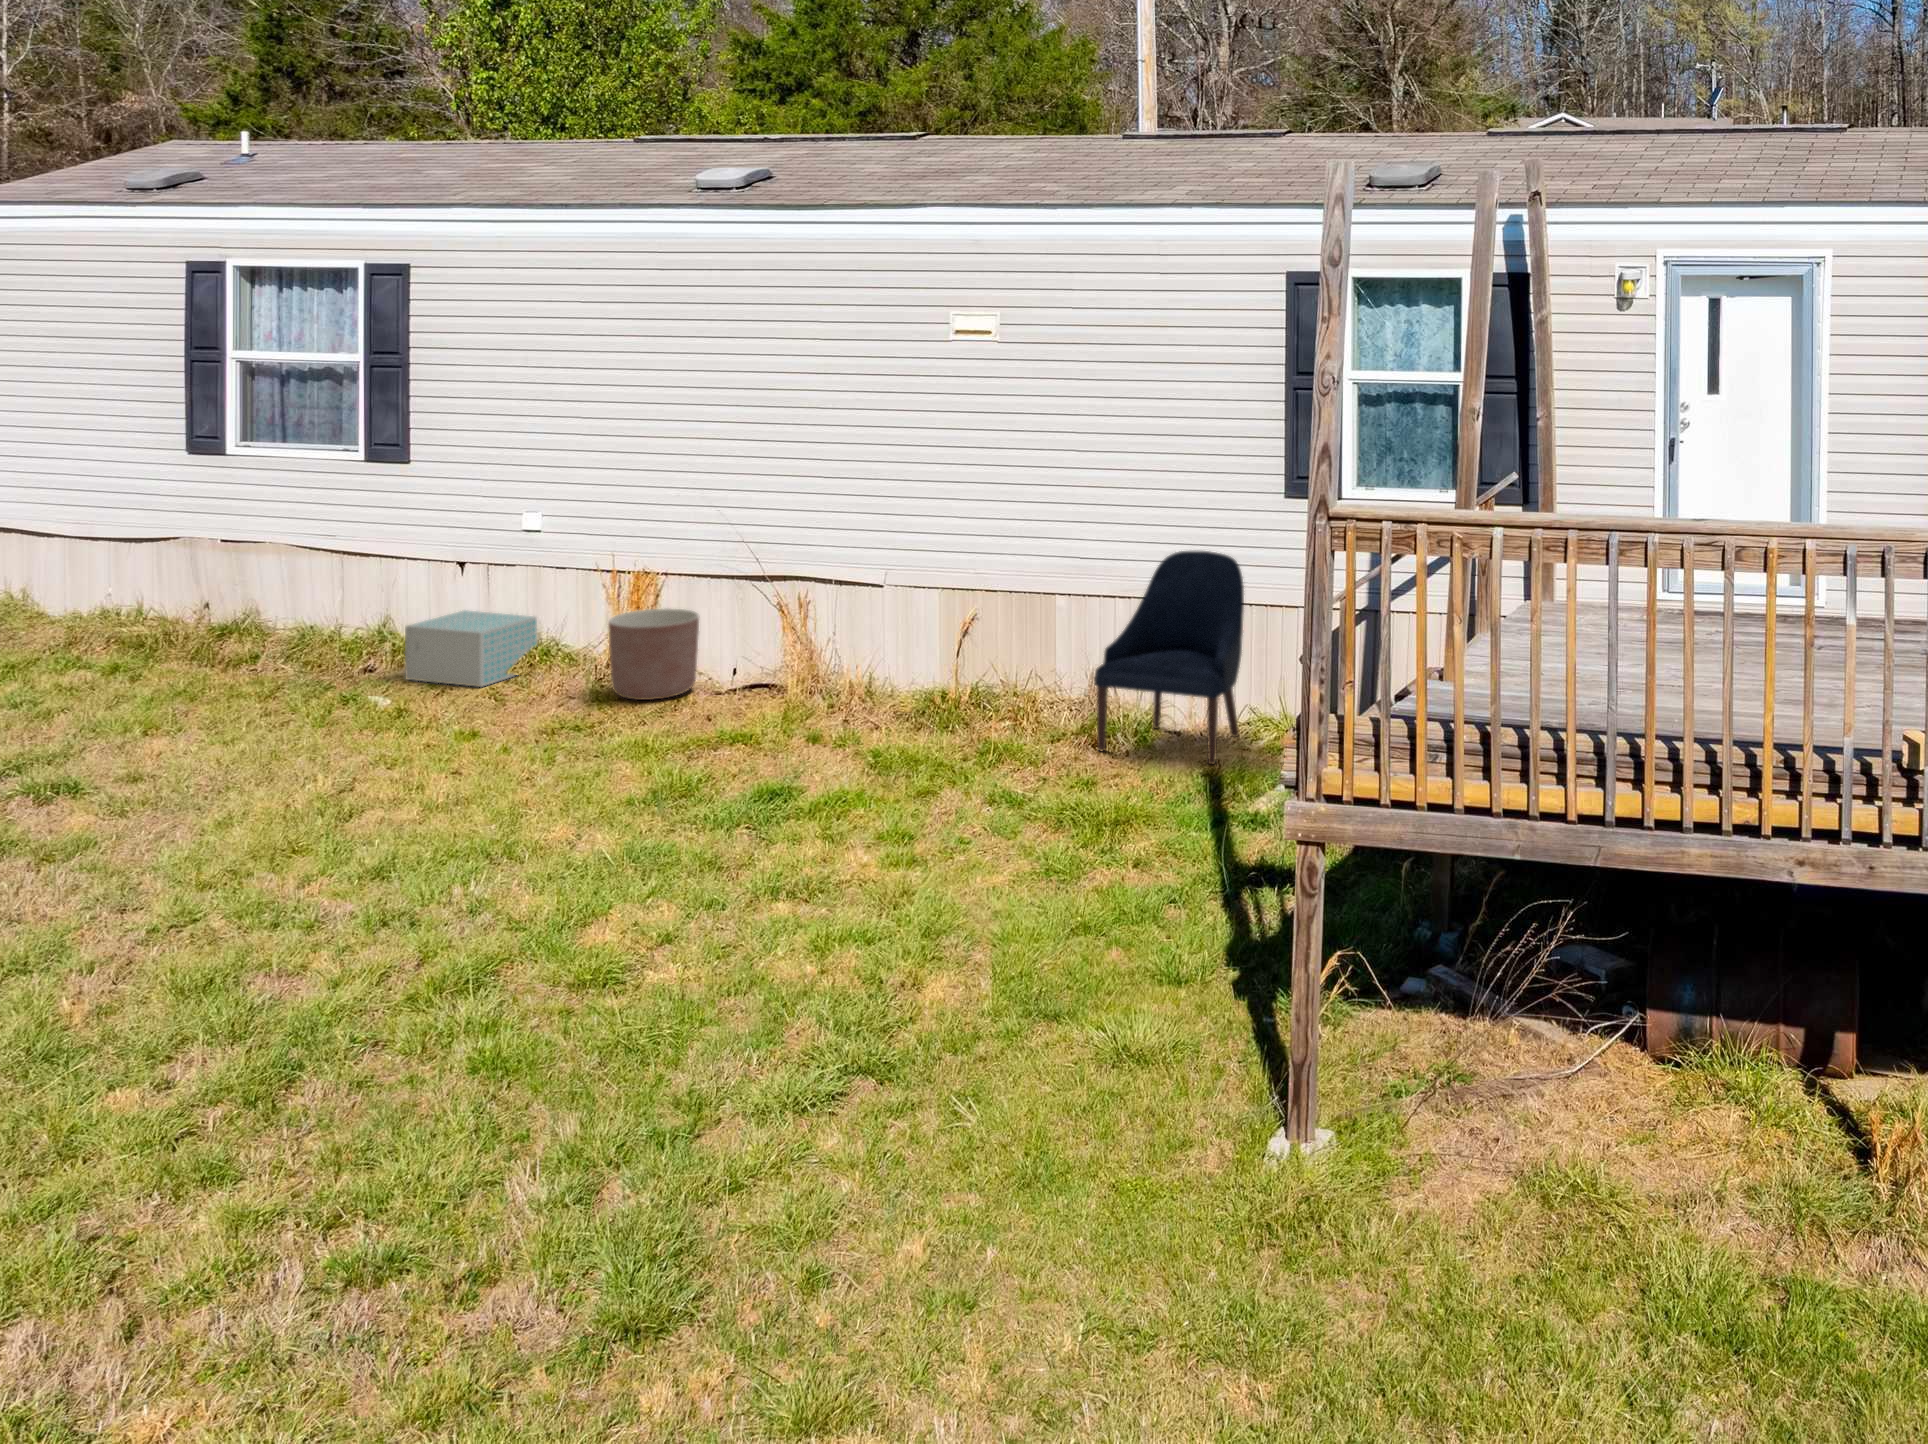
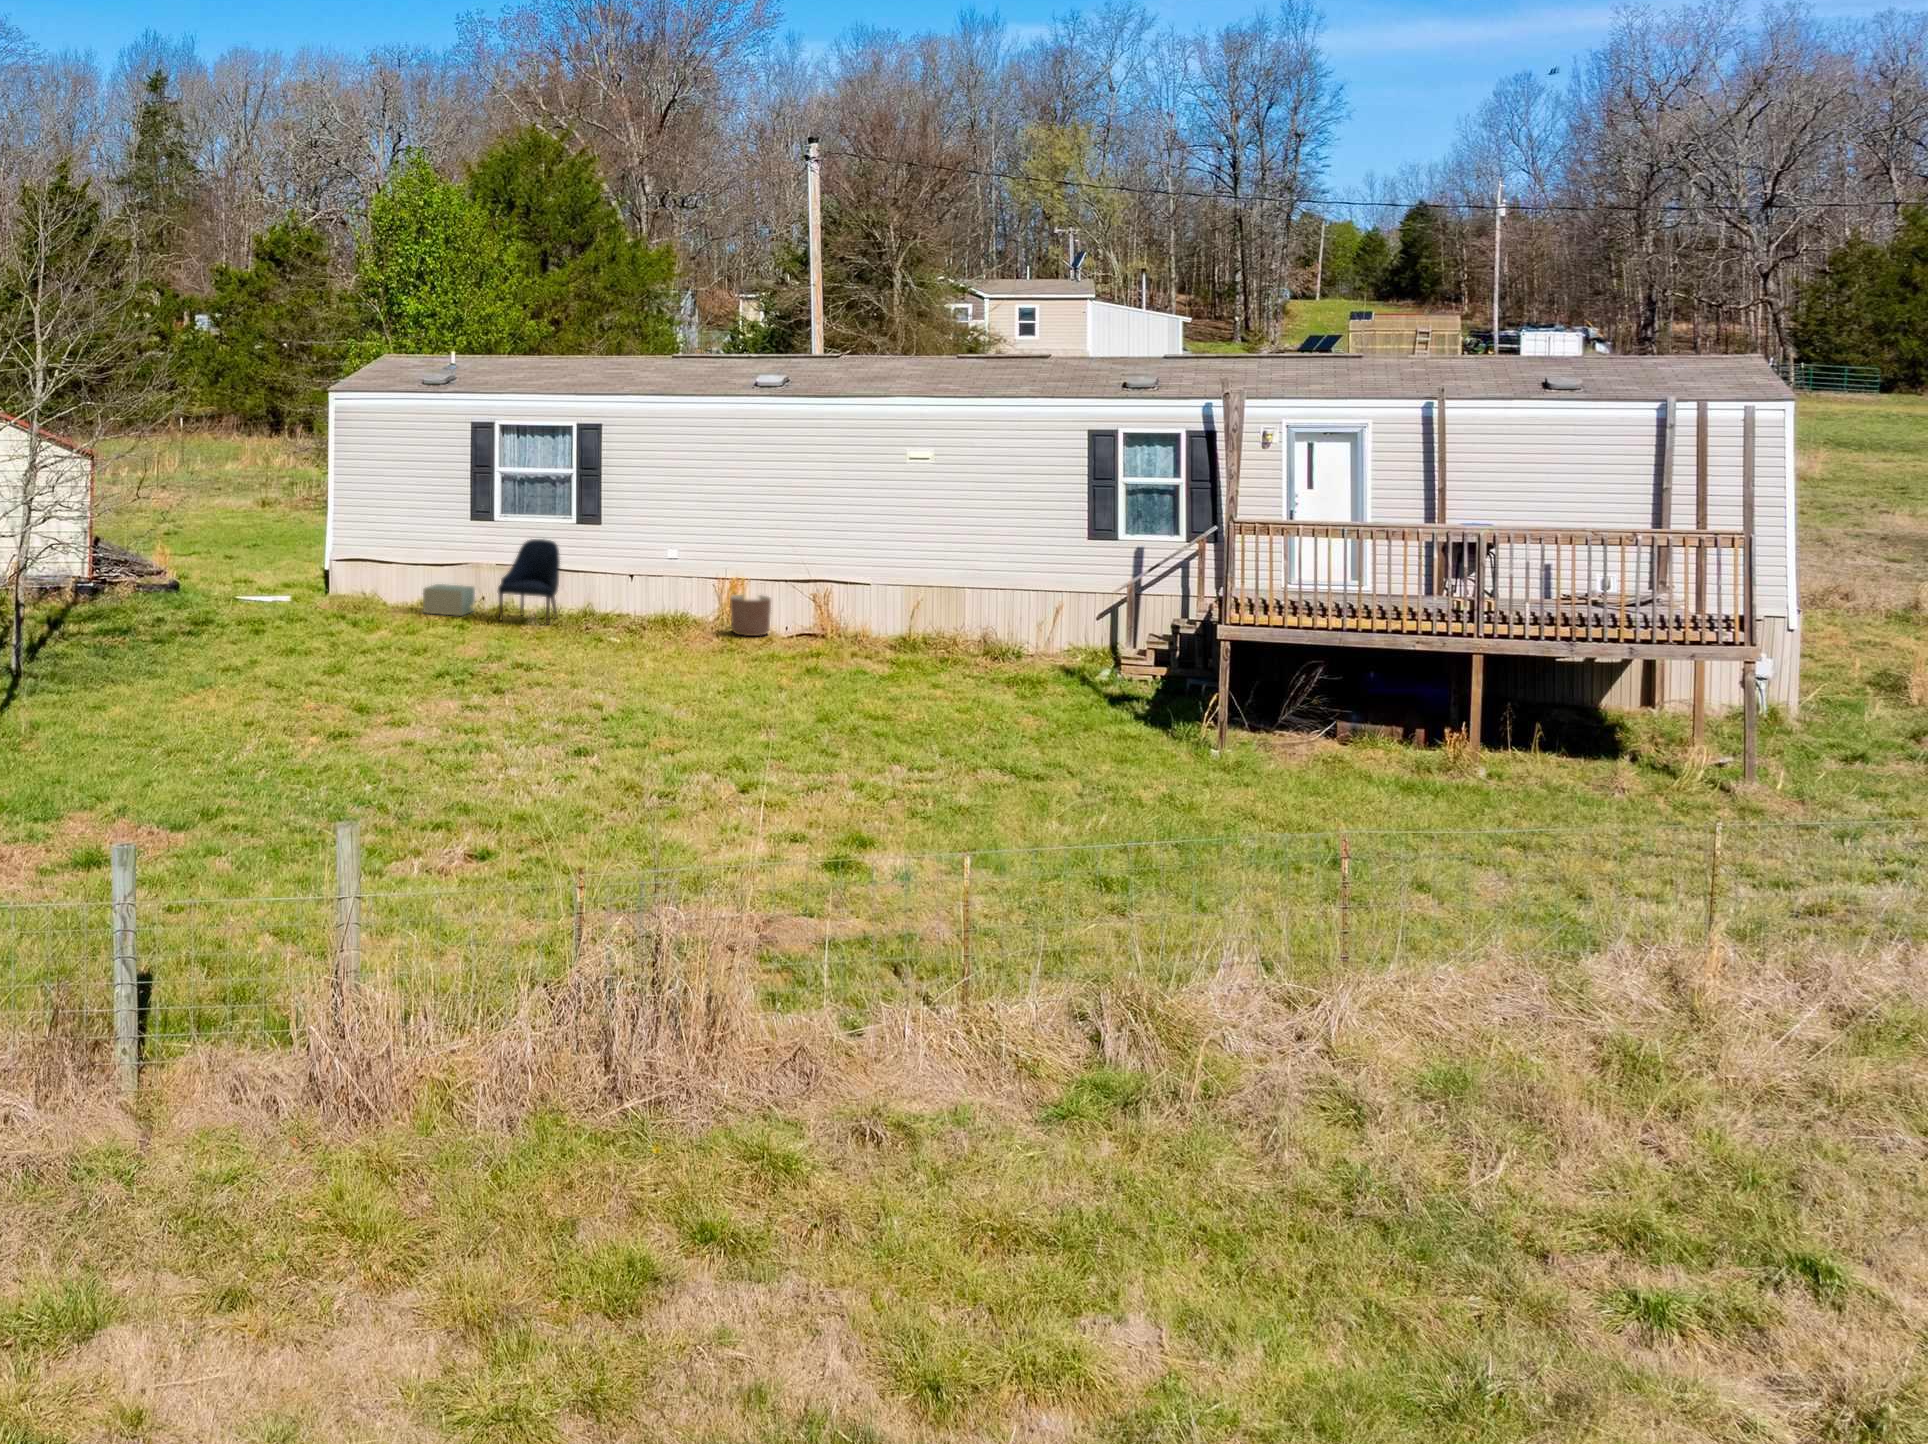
chair: present [1094,550,1244,764] -> present [498,539,560,624]
storage box: present [405,610,537,687] -> present [423,584,475,616]

